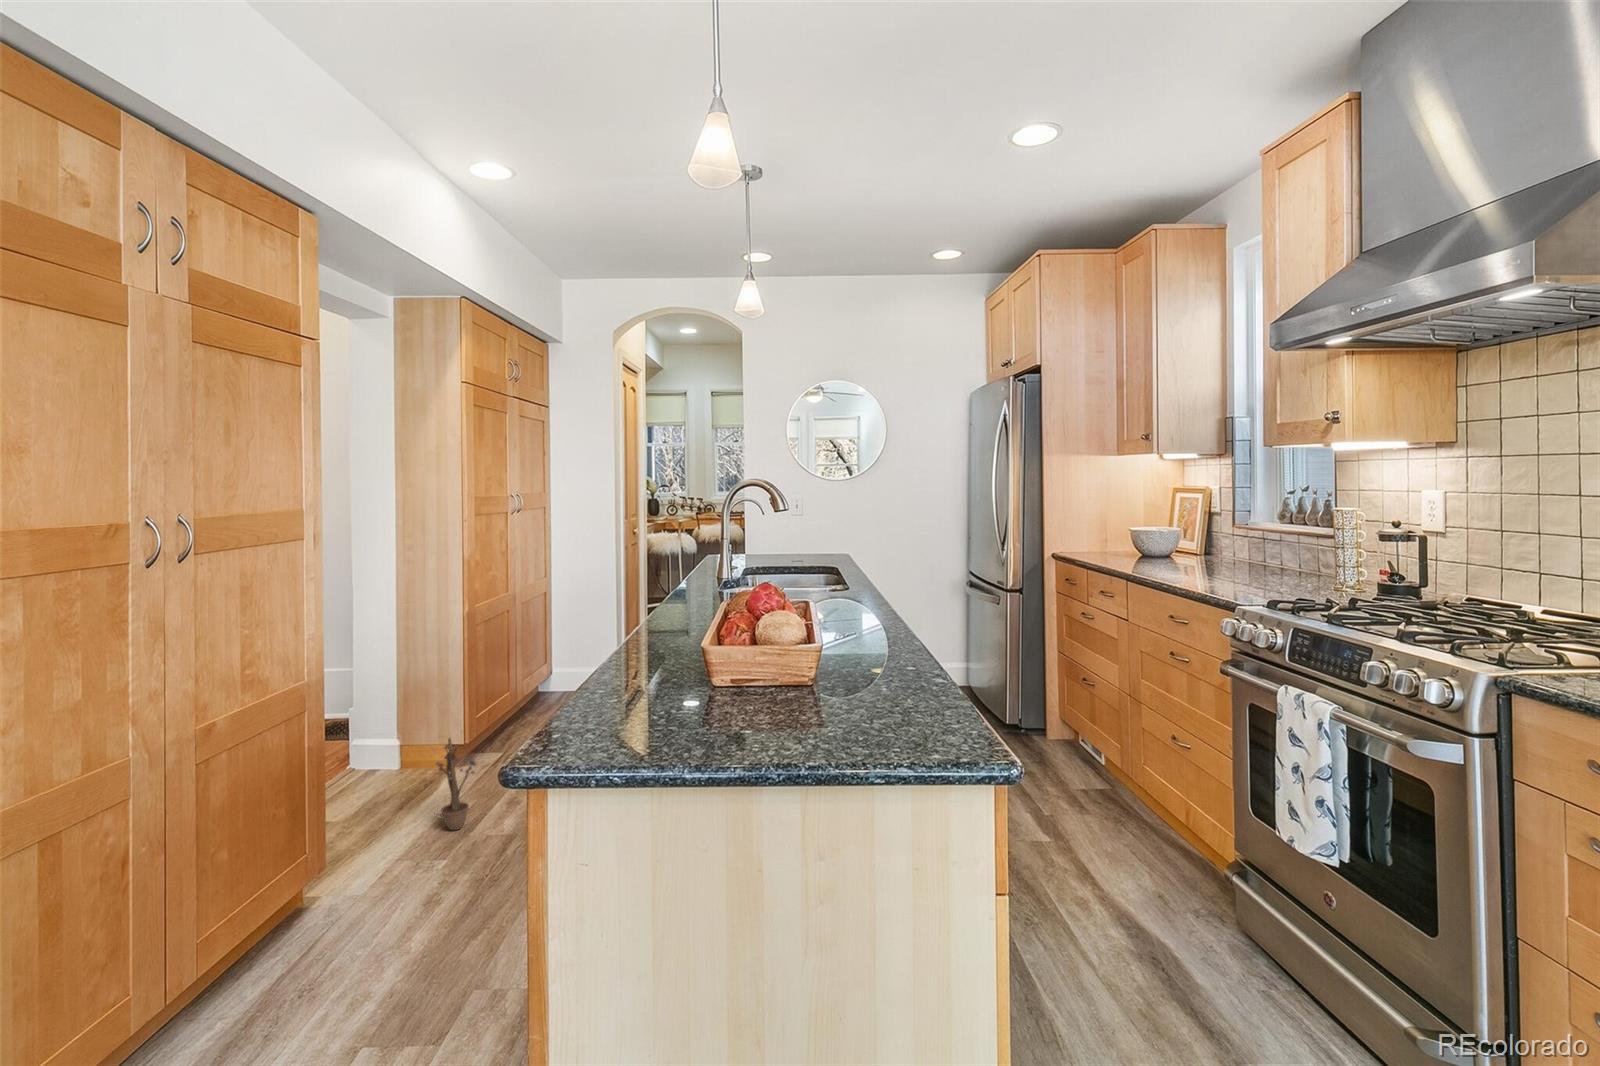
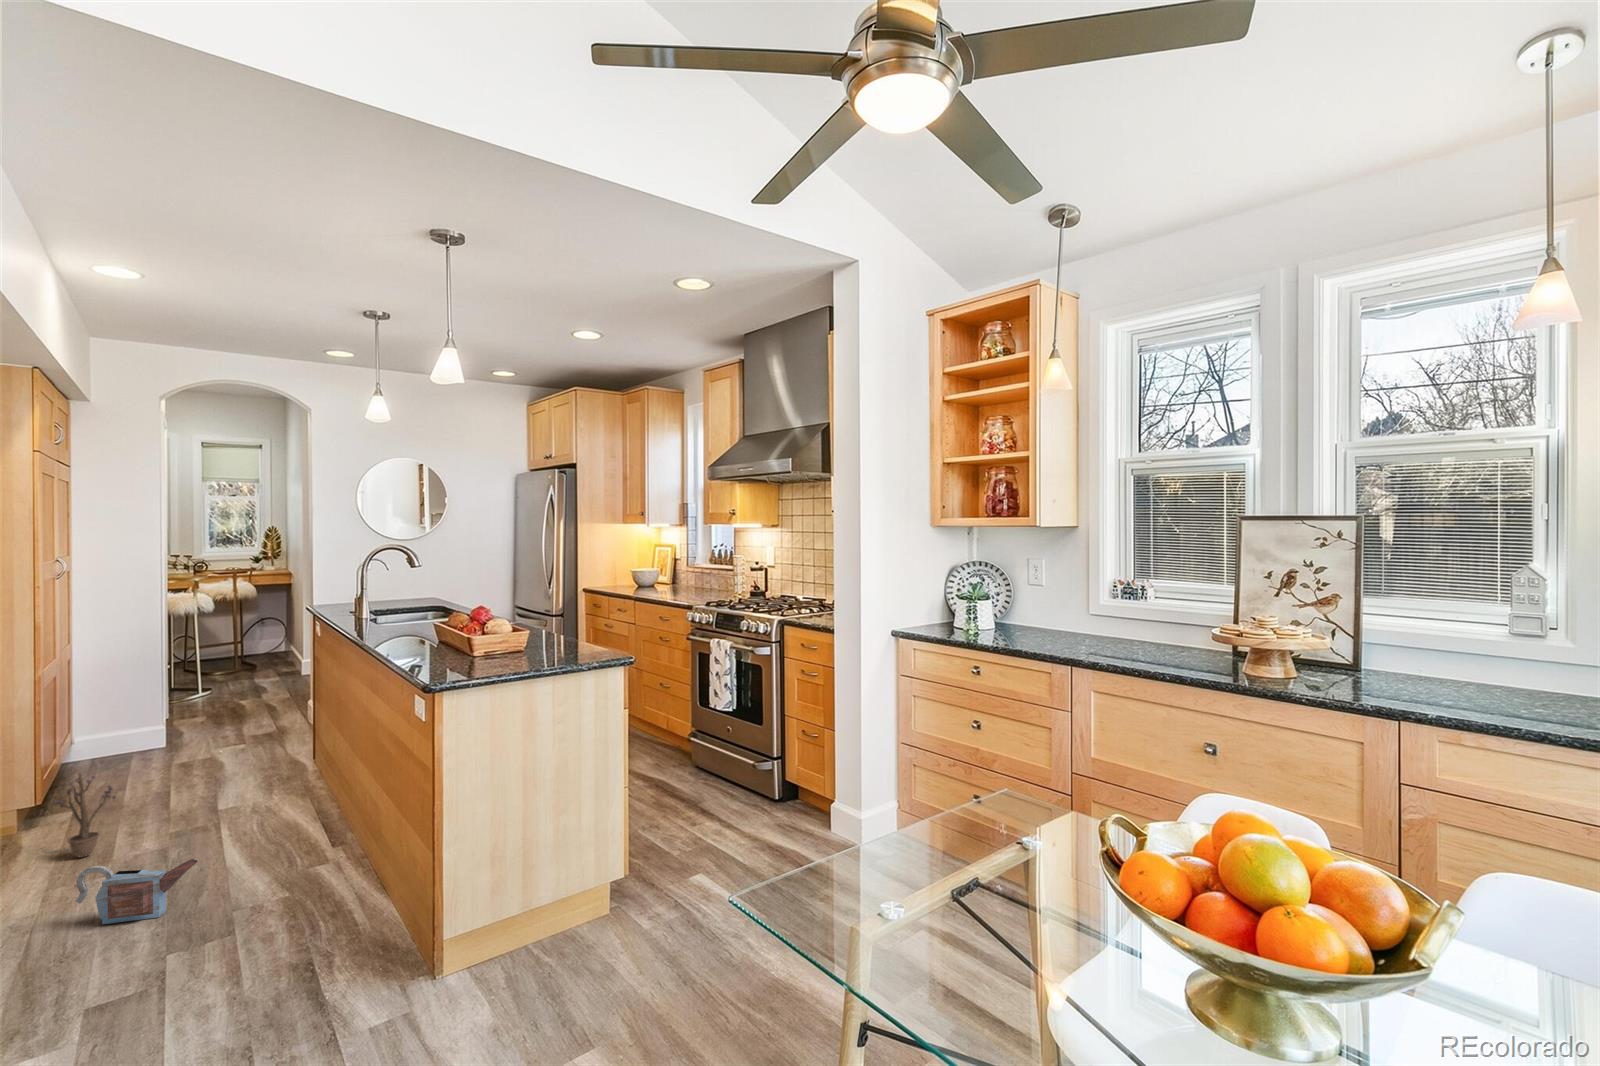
watering can: none [349,882,442,973] -> present [75,859,197,924]

